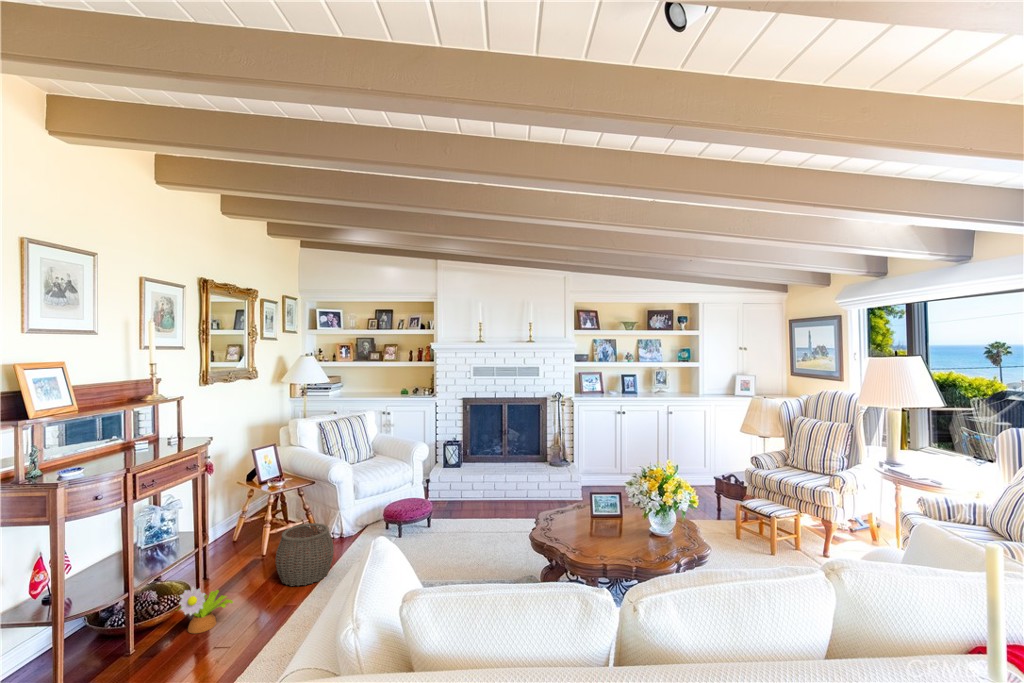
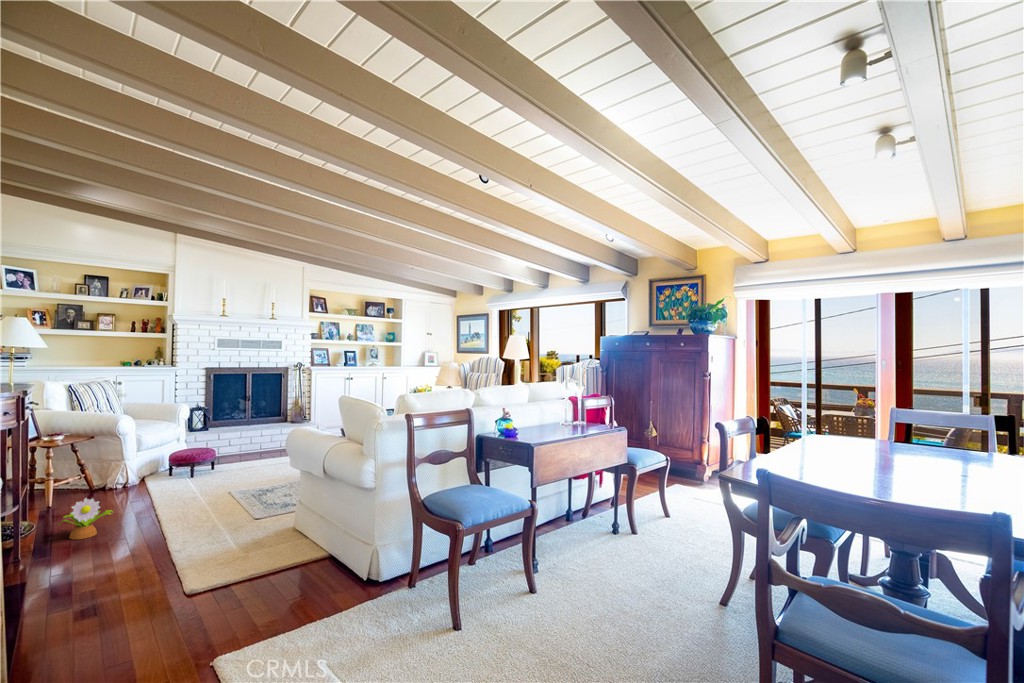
woven basket: present [275,523,334,586] -> none [108,460,167,509]

